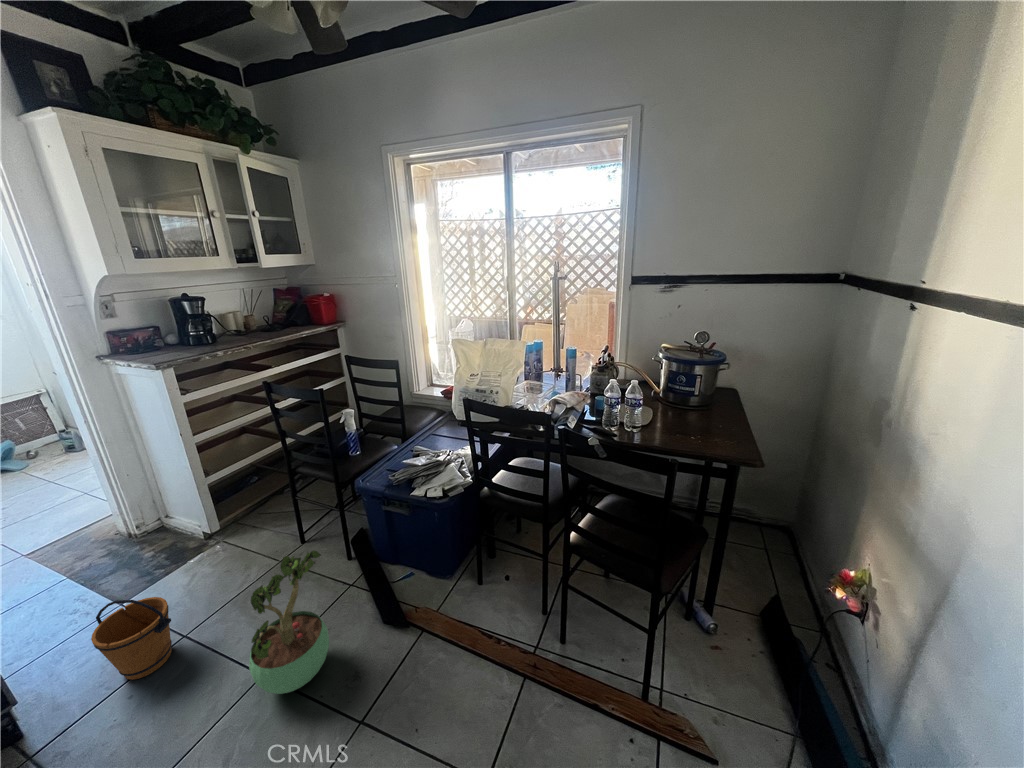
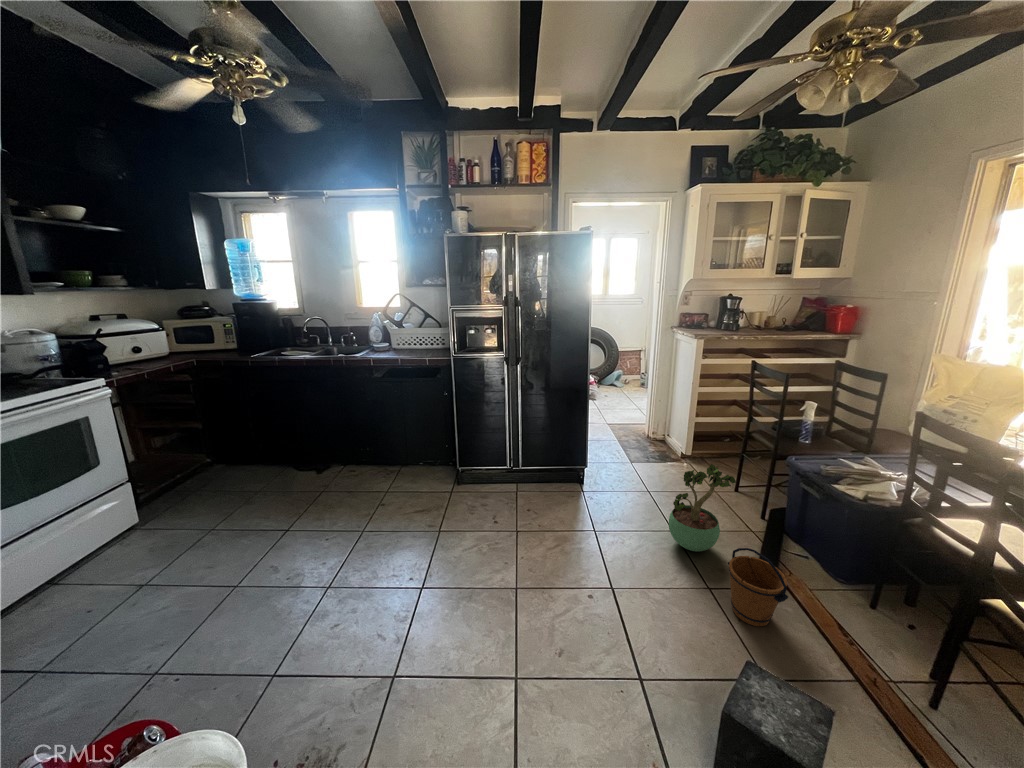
bucket: present [91,597,172,680] -> present [728,548,788,626]

